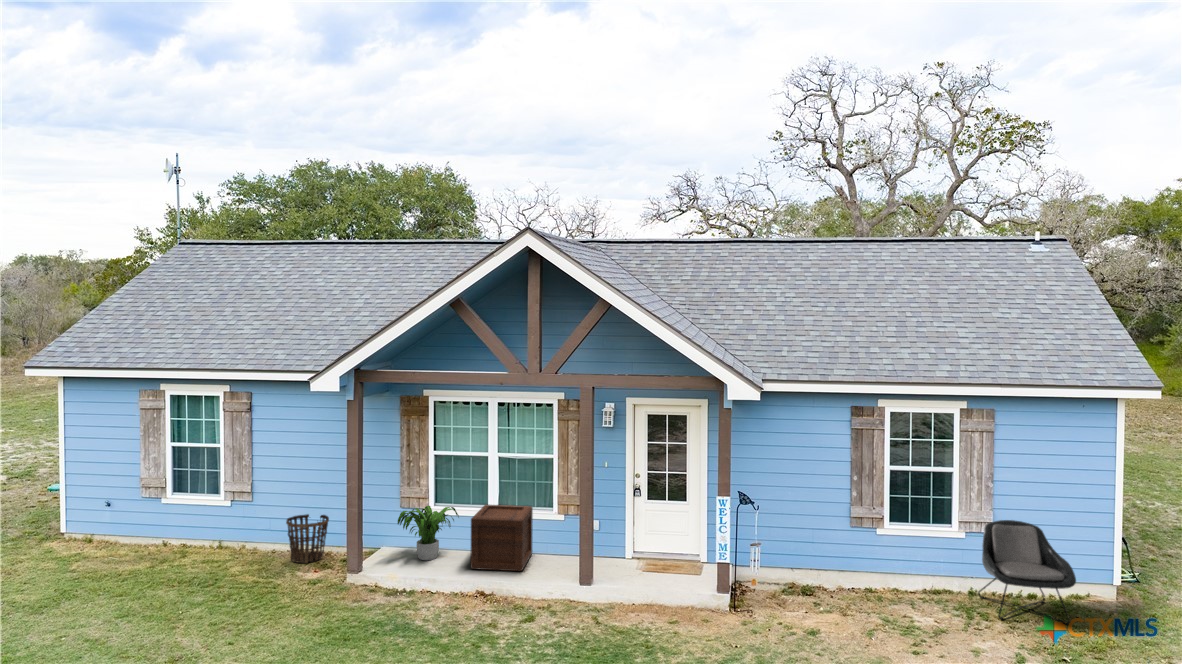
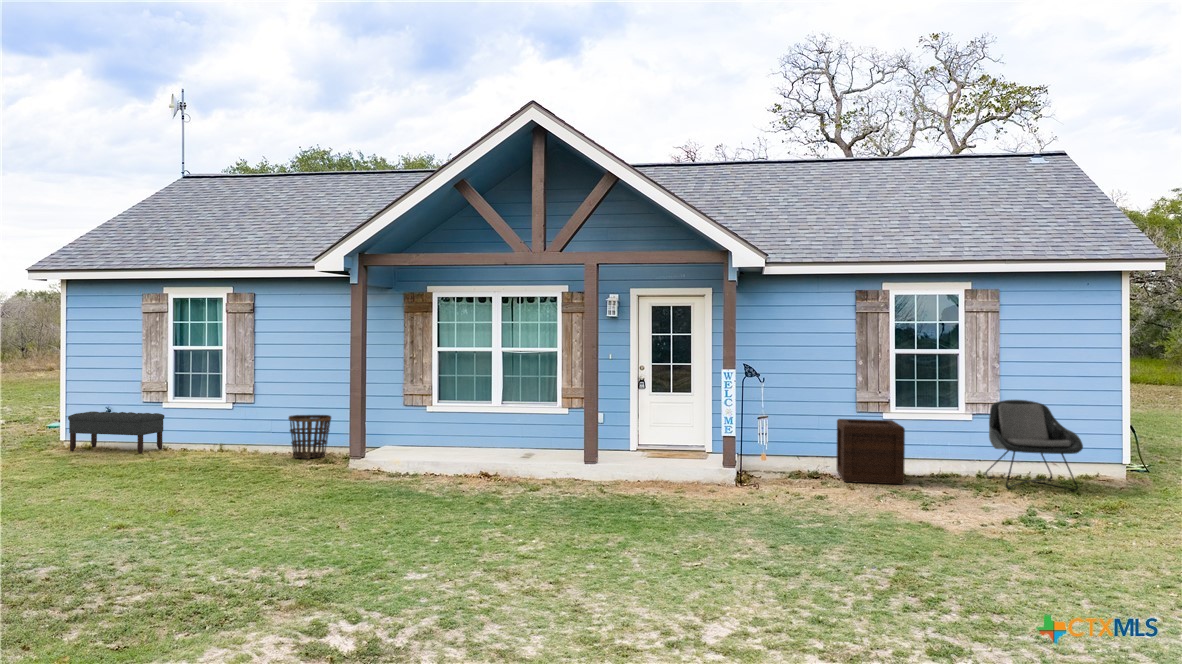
wooden crate: present [471,505,533,571] -> present [837,419,905,484]
bench: none [69,506,165,554] -> present [68,412,165,454]
potted plant: present [398,506,459,560] -> none [401,401,463,452]

